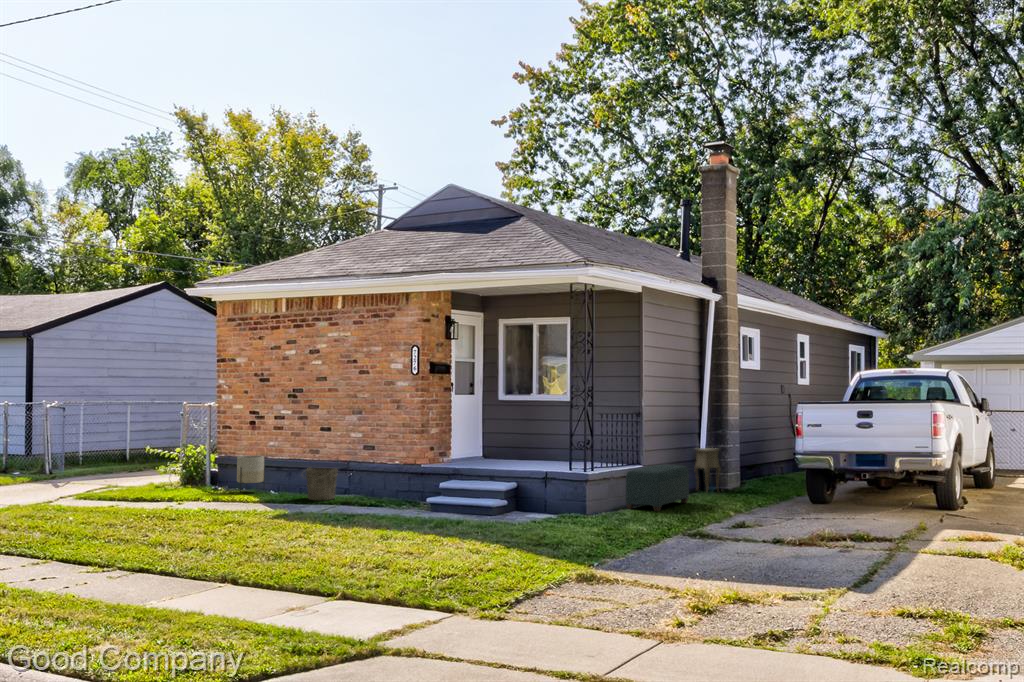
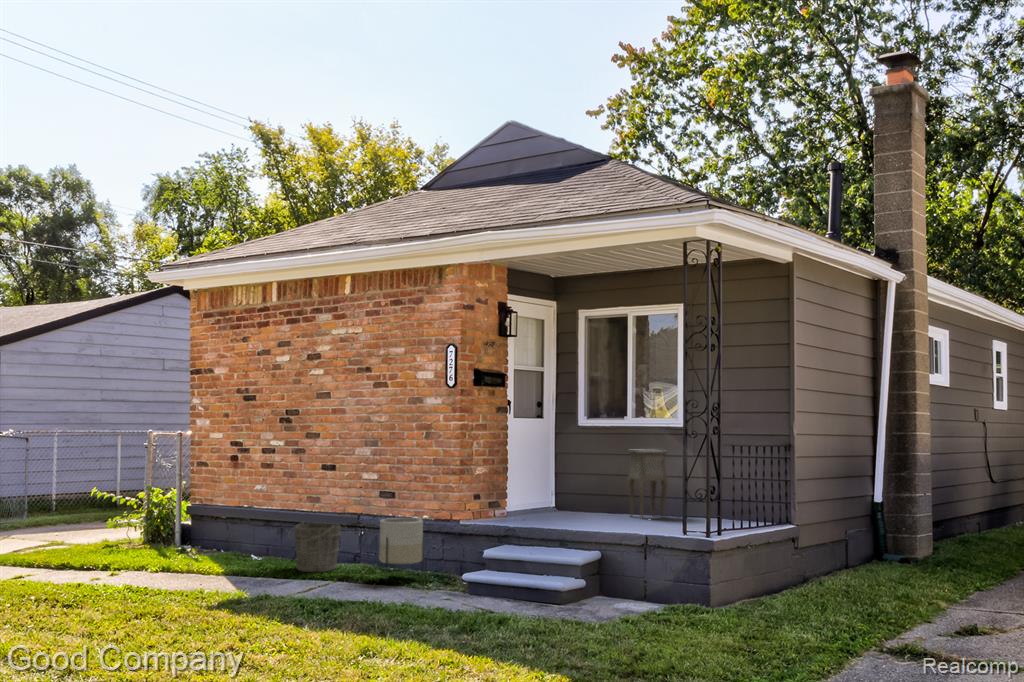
side table: present [694,448,720,491] -> present [628,450,668,519]
planter: present [237,456,265,493] -> present [379,518,424,580]
bench: present [626,465,689,511] -> none [774,524,872,602]

